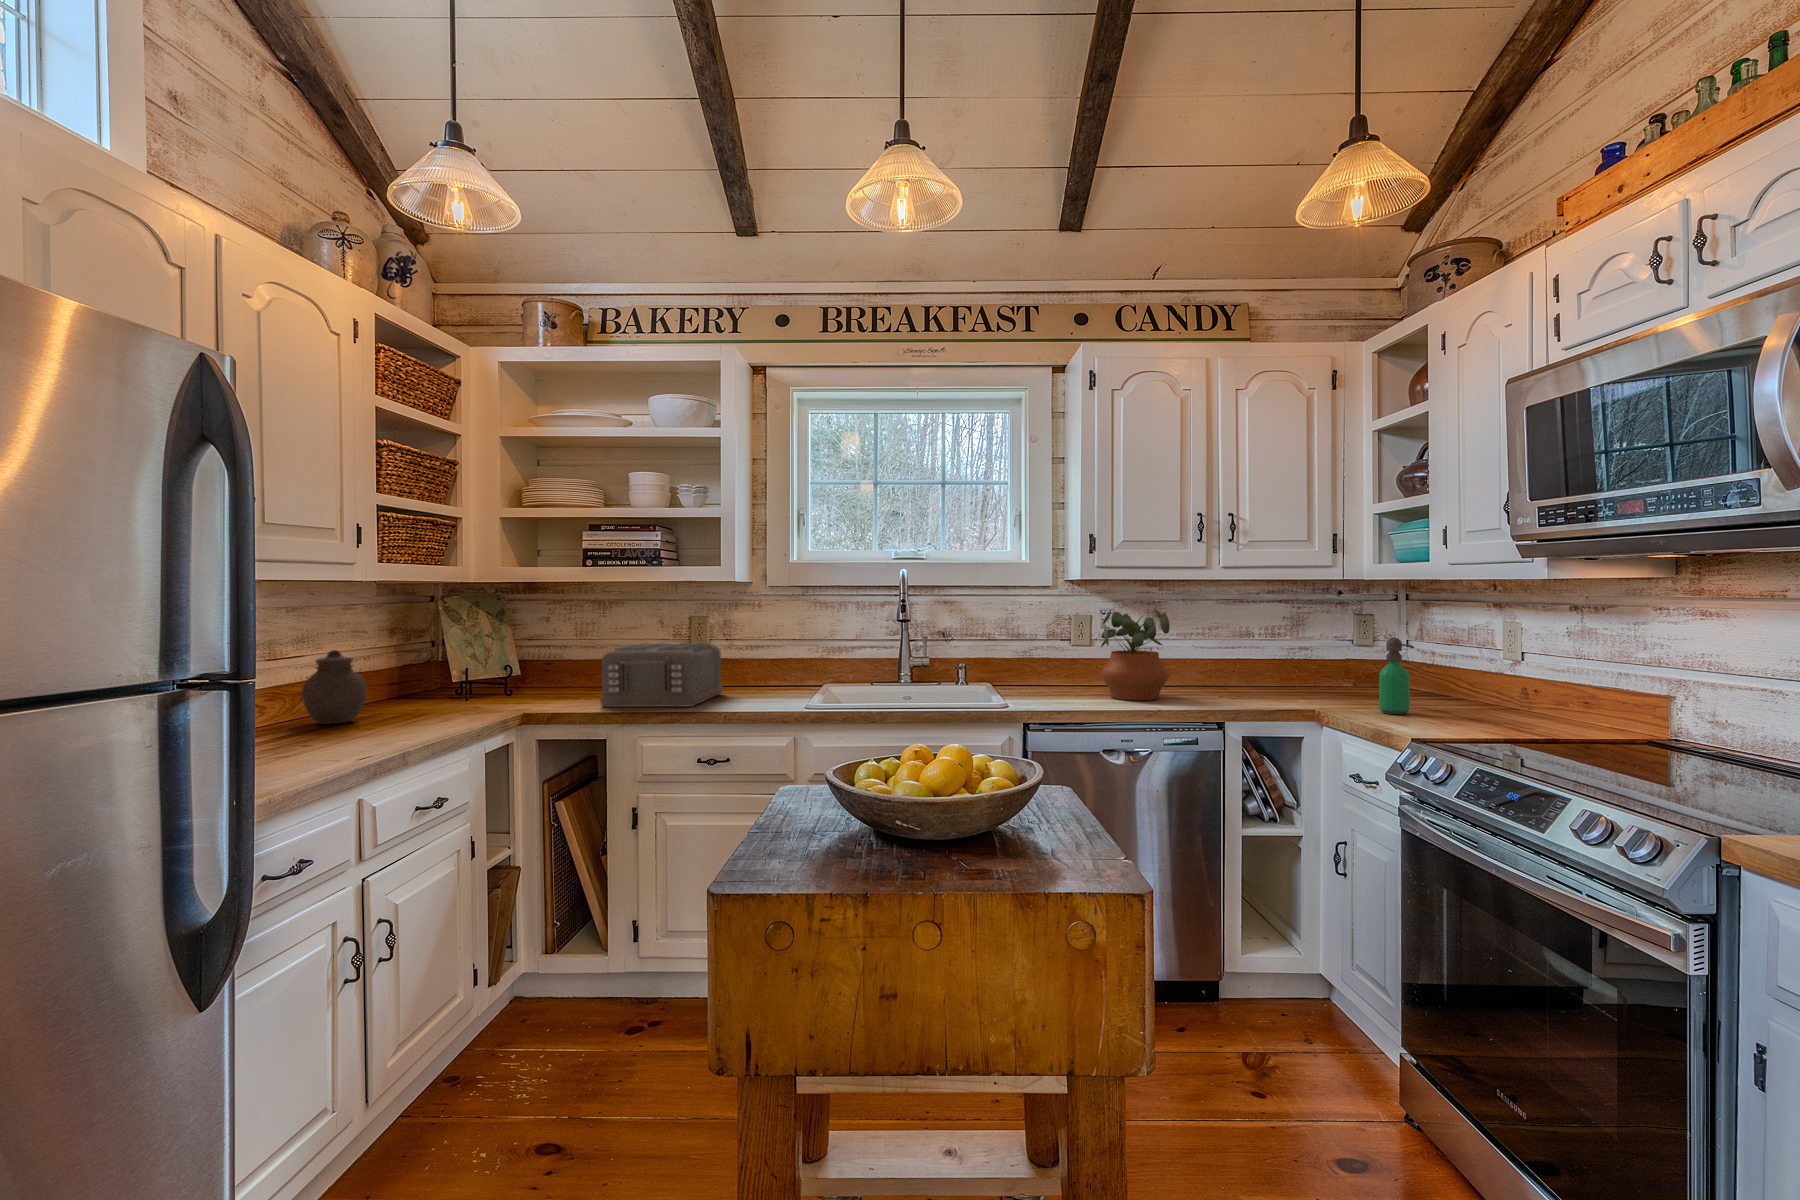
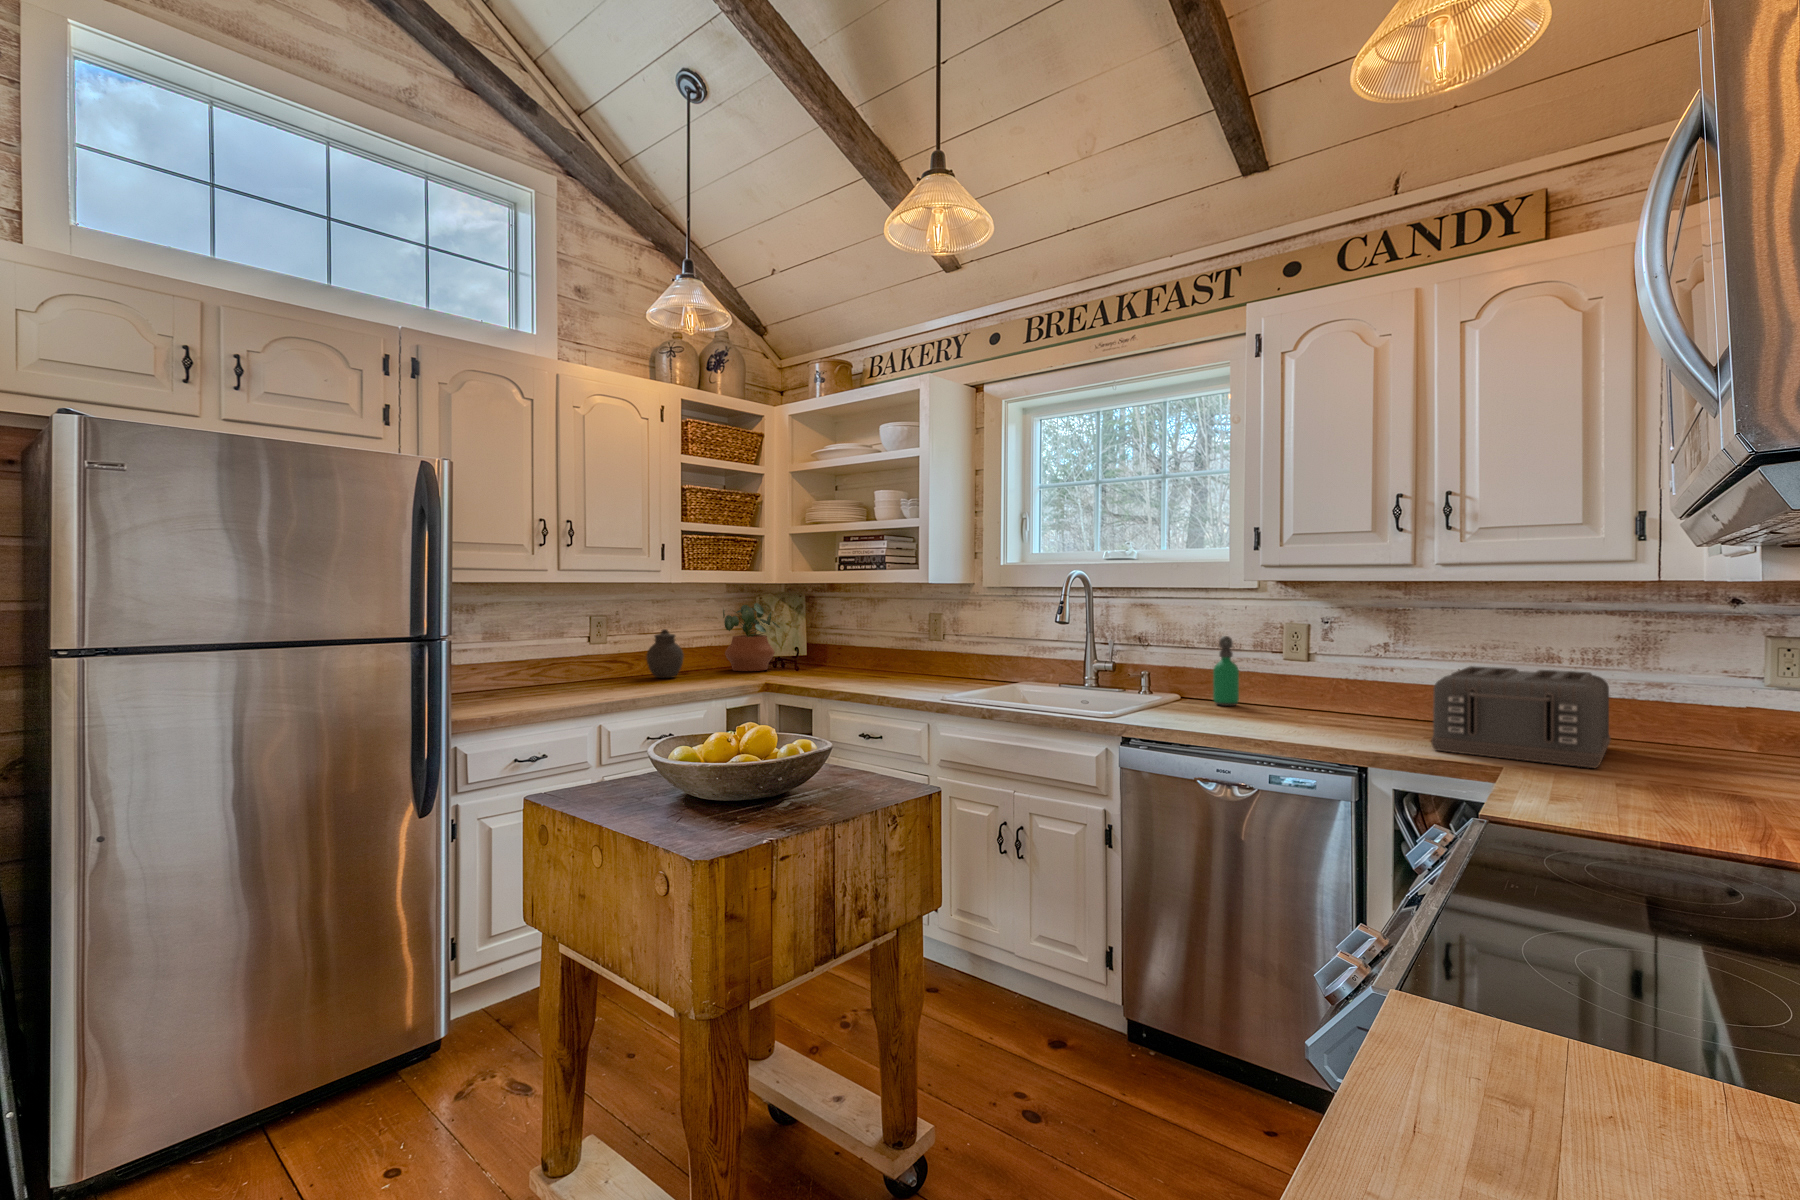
potted plant: present [1101,608,1170,701] -> present [723,603,780,671]
soap dispenser: present [1379,638,1414,714] -> present [1213,636,1239,706]
toaster: present [600,643,723,707] -> present [1431,666,1611,768]

